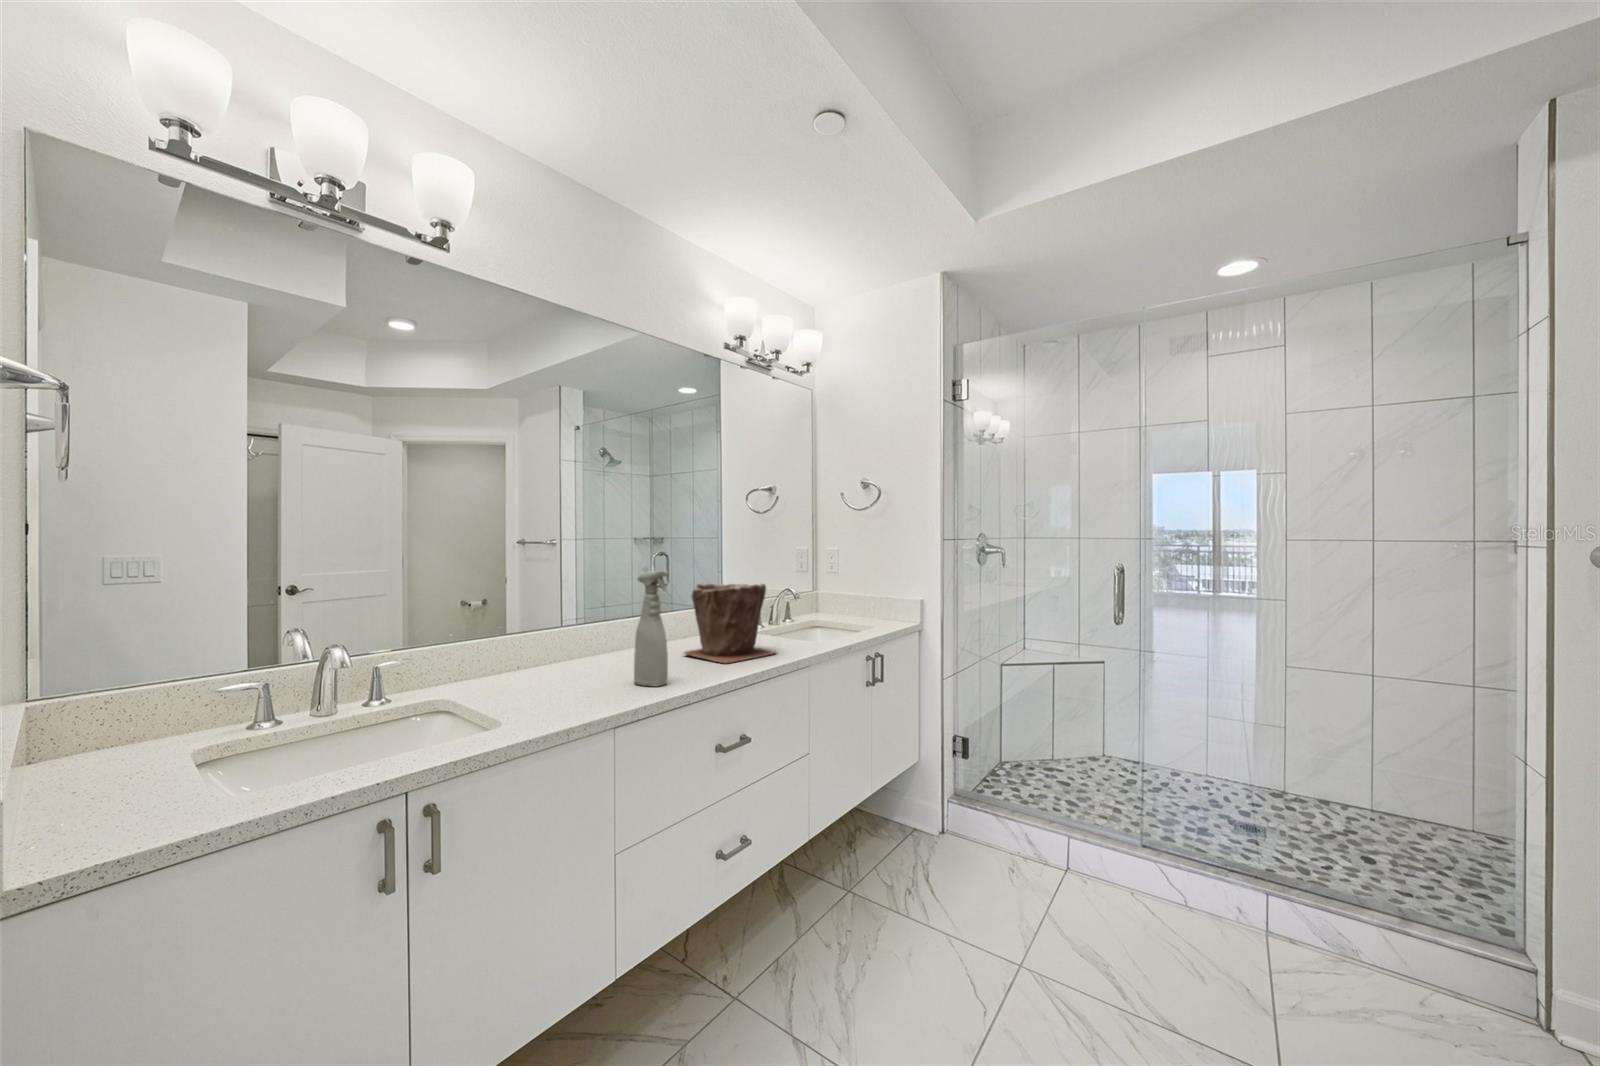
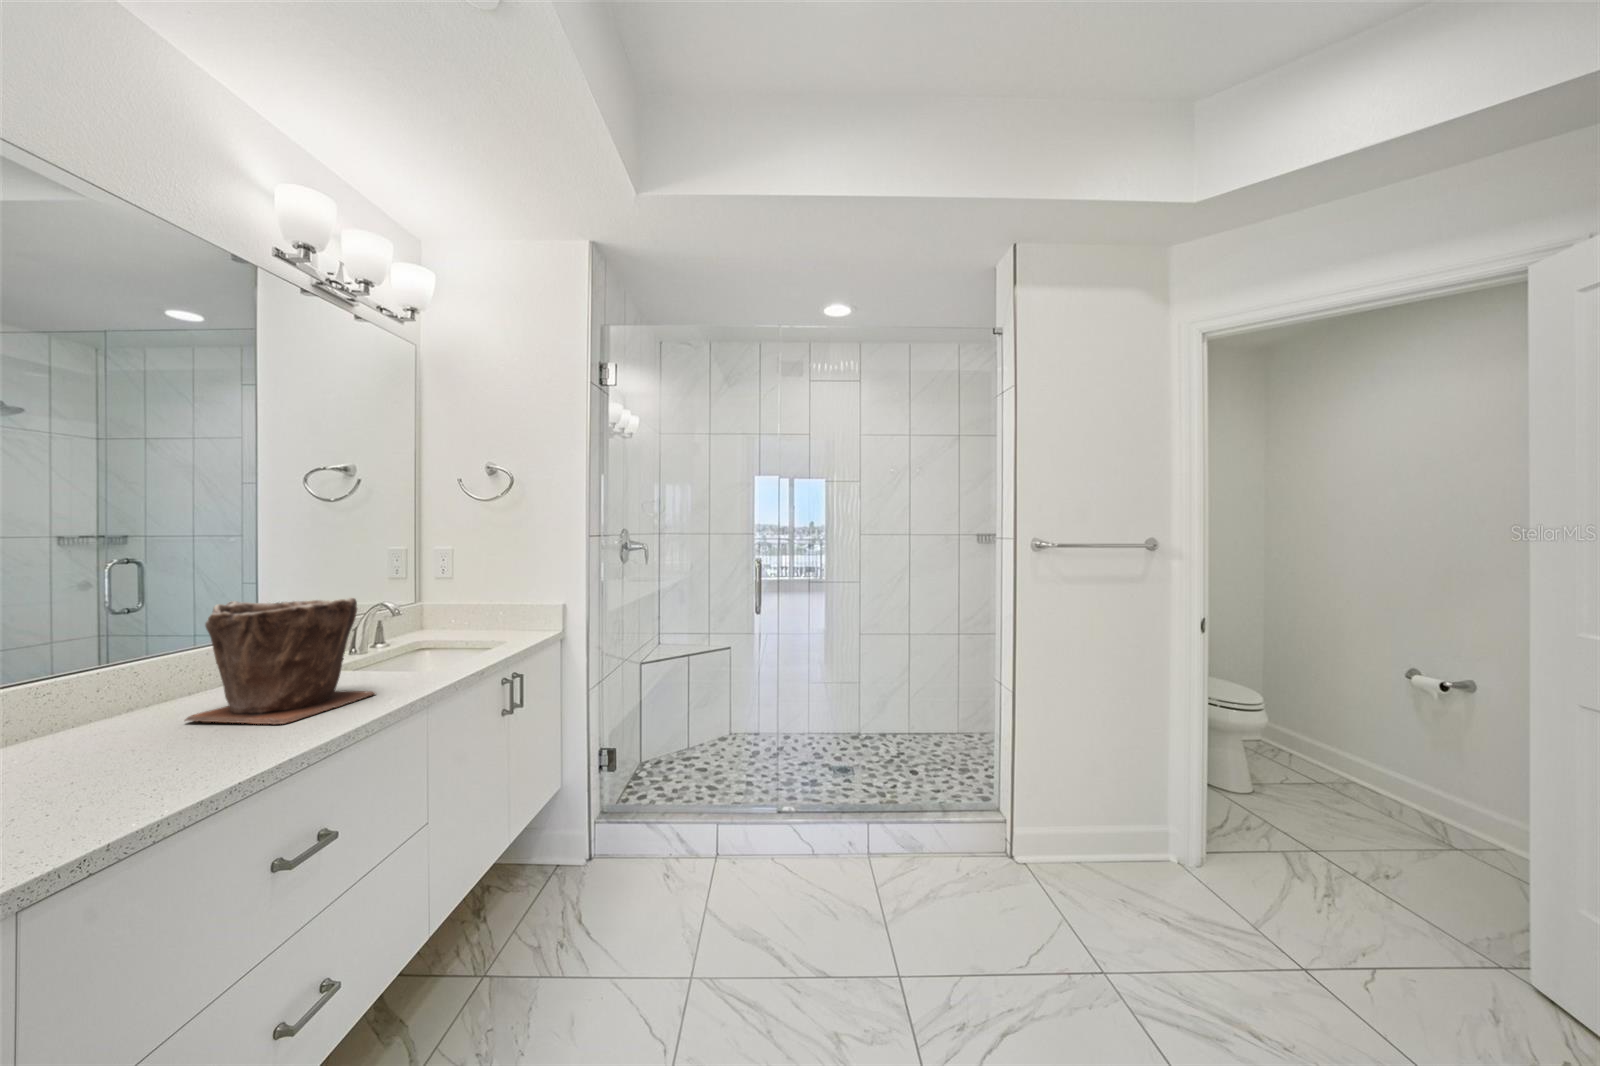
spray bottle: present [634,571,668,686] -> none [66,587,162,799]

